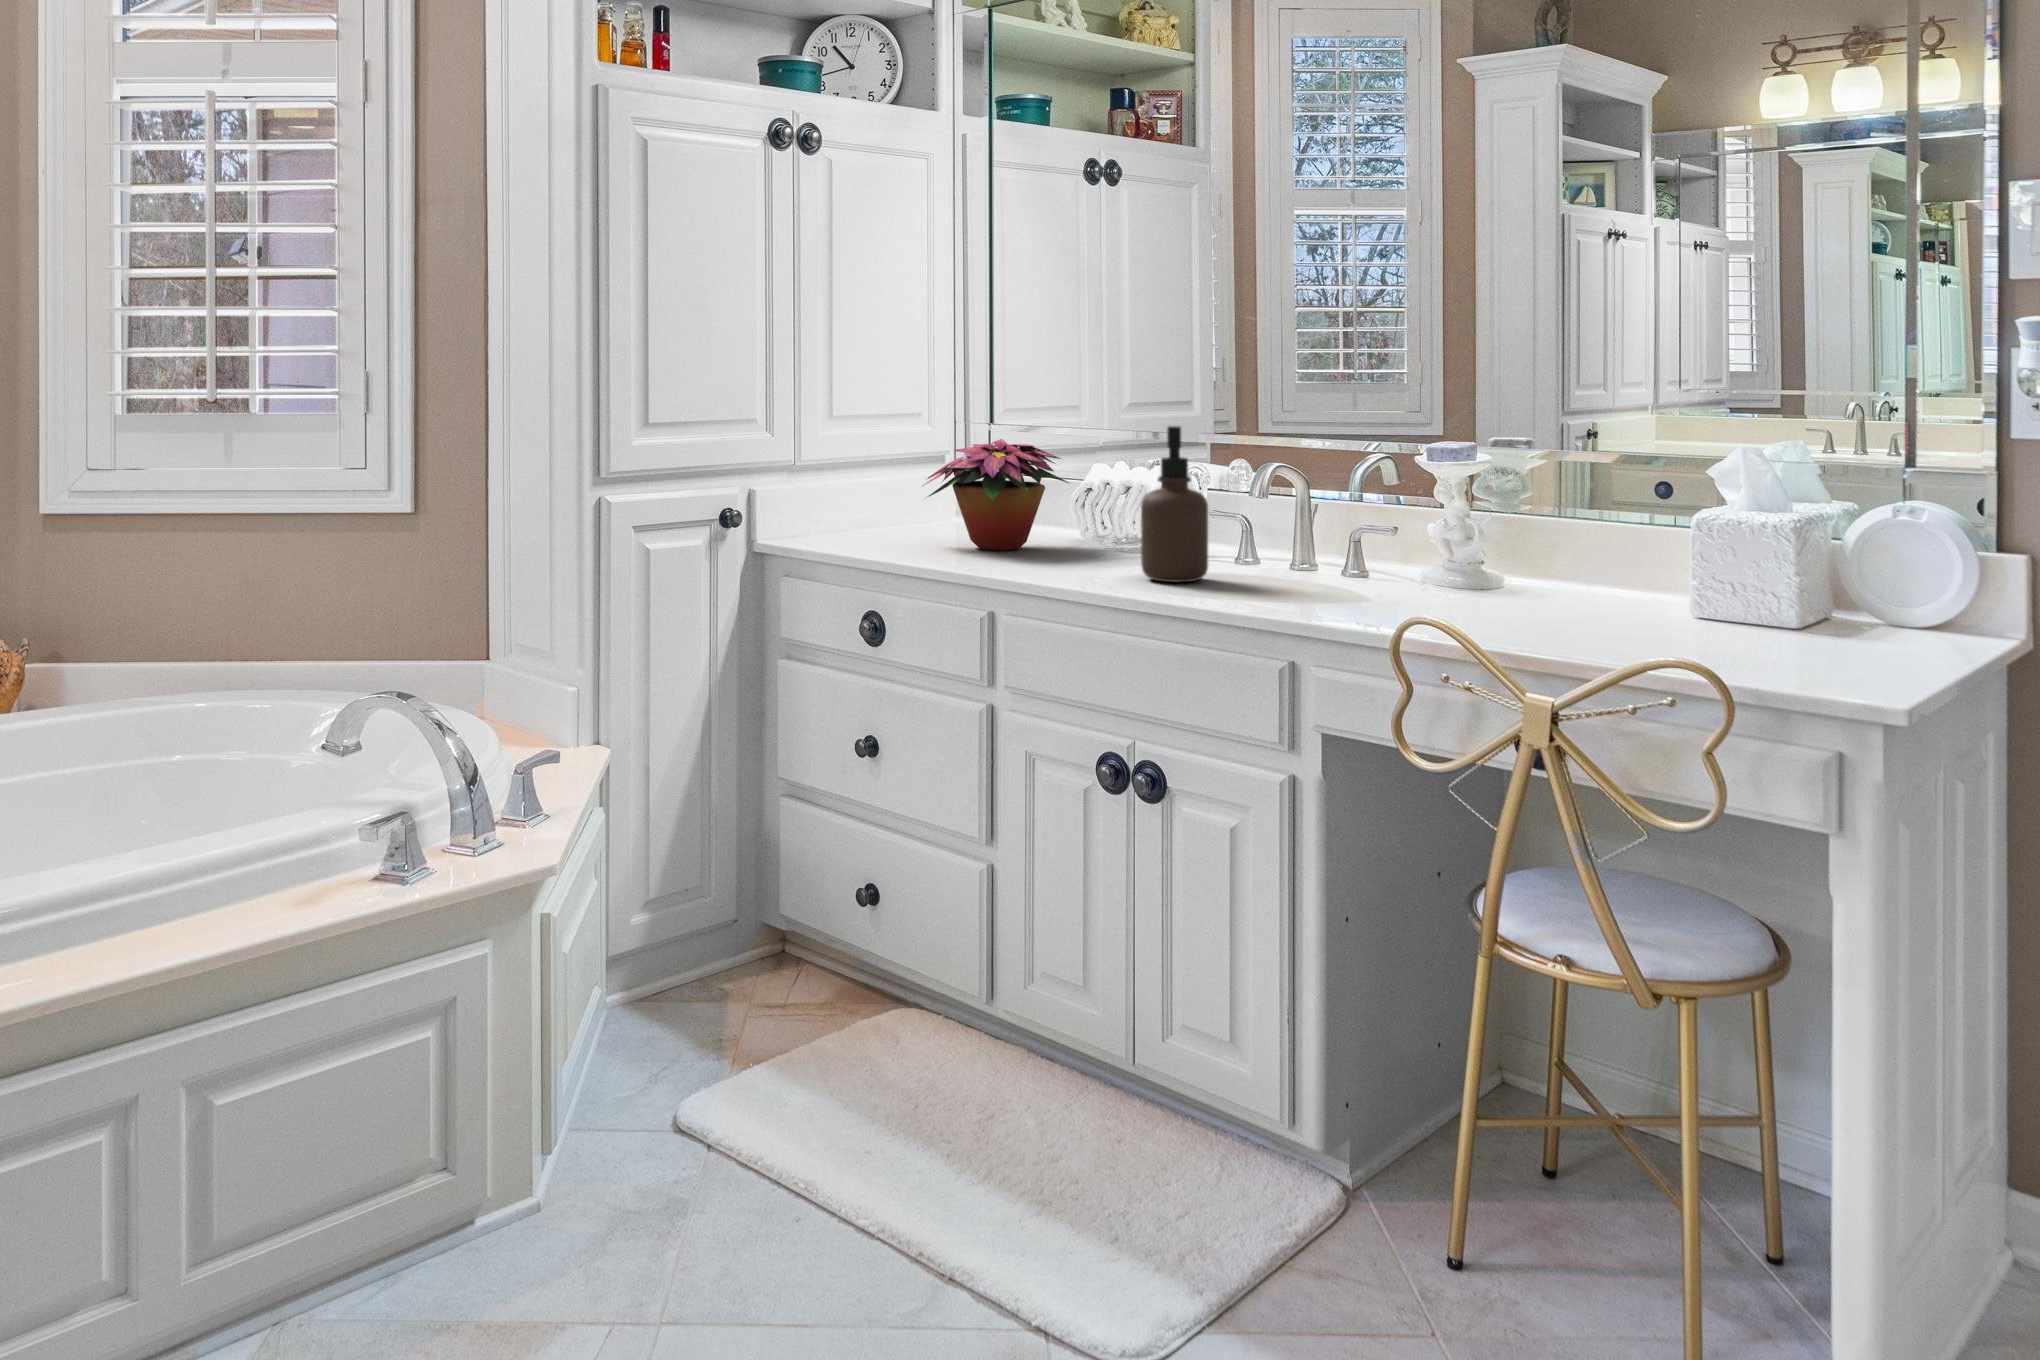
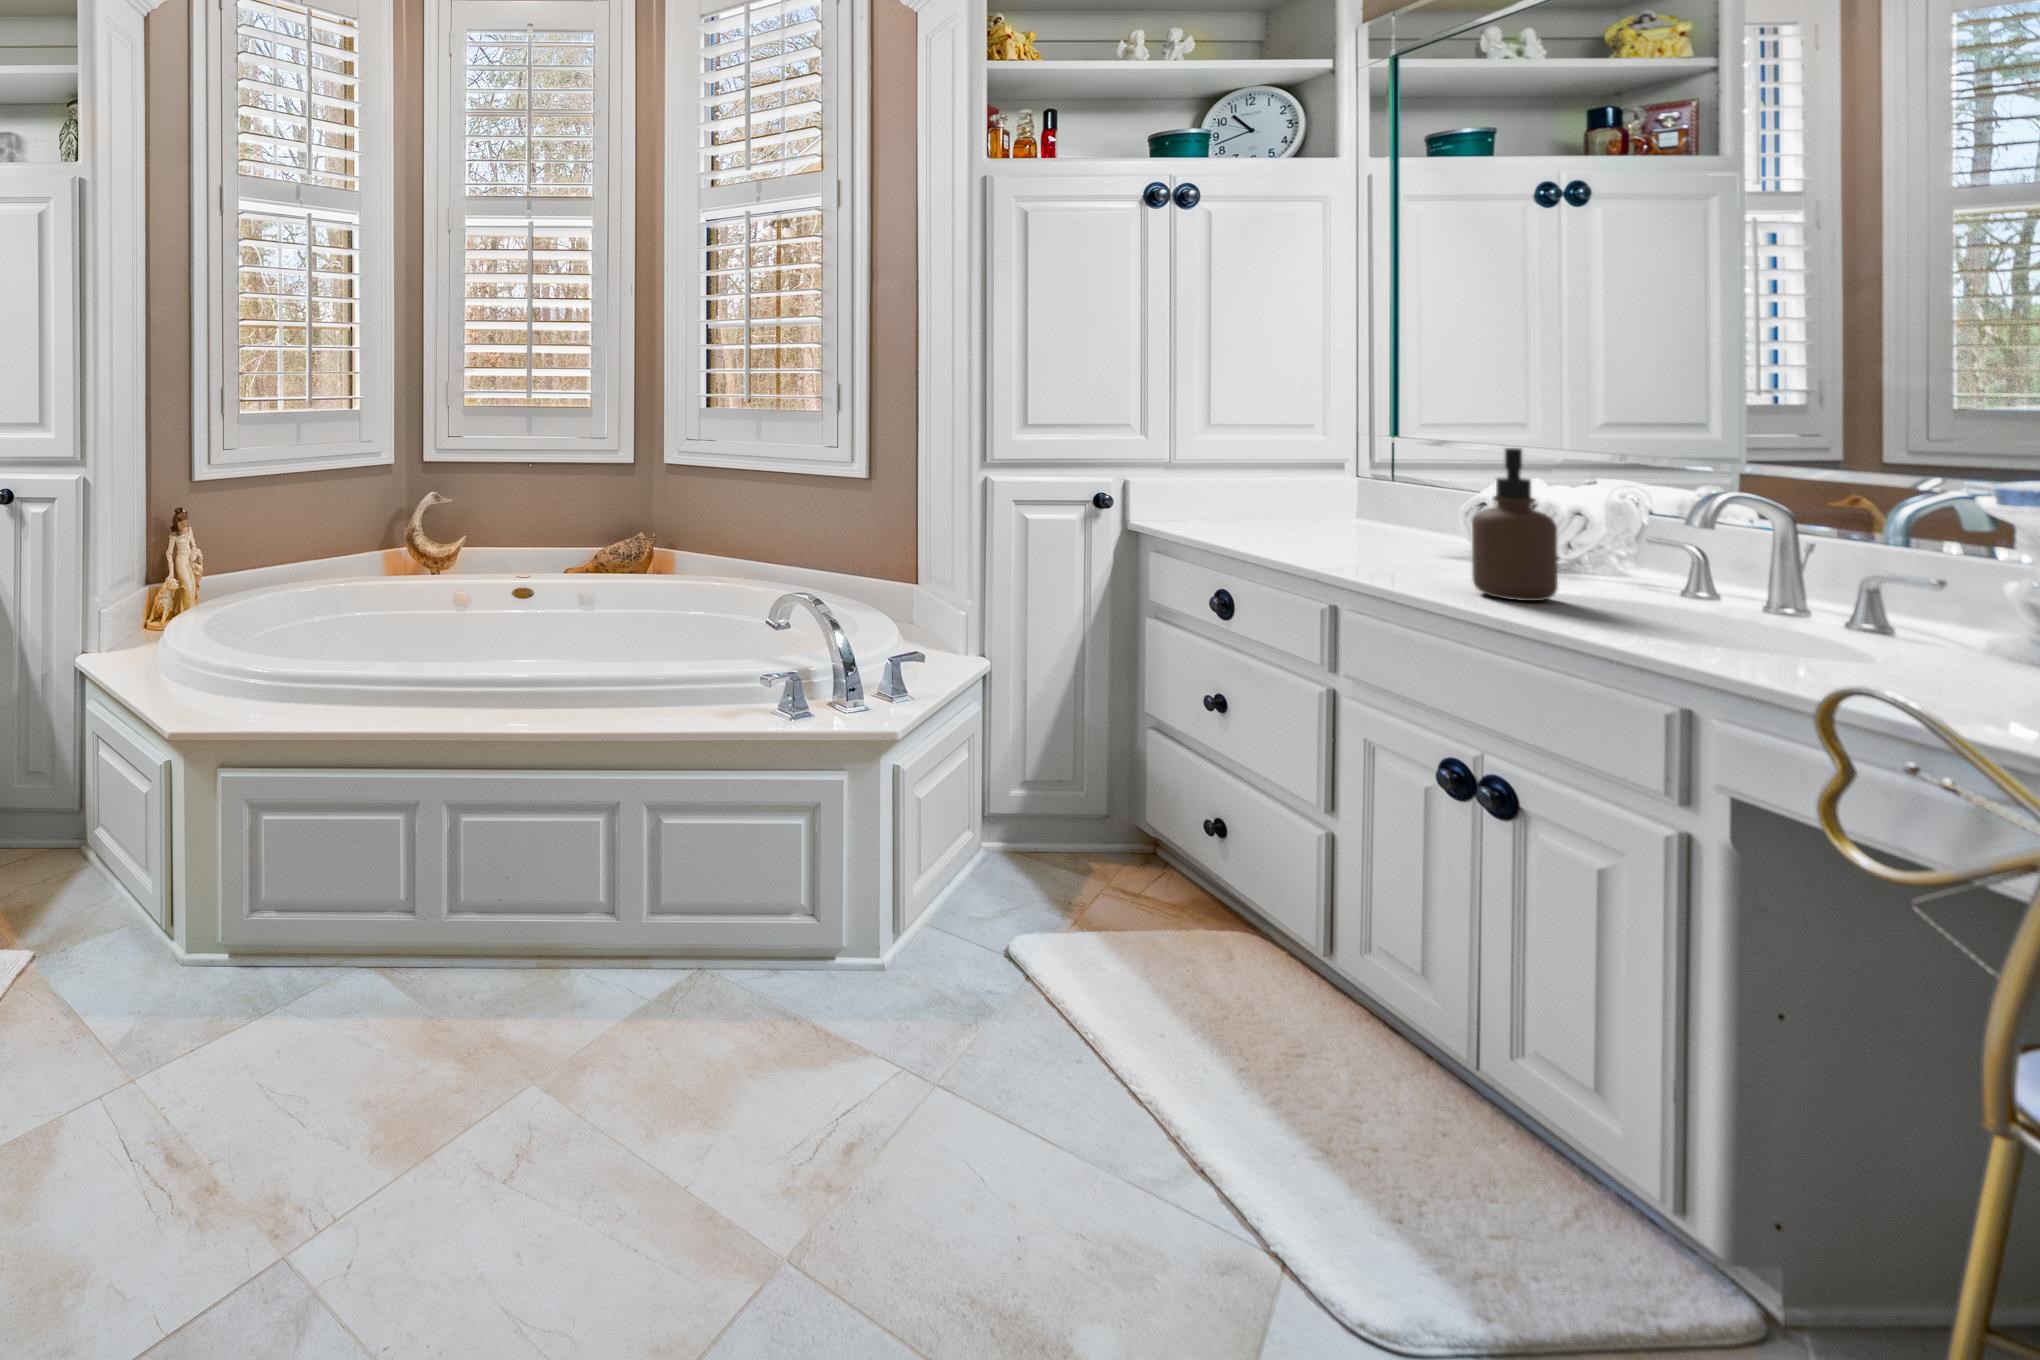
flower arrangement: present [923,439,1069,550] -> none [1269,449,1453,551]

